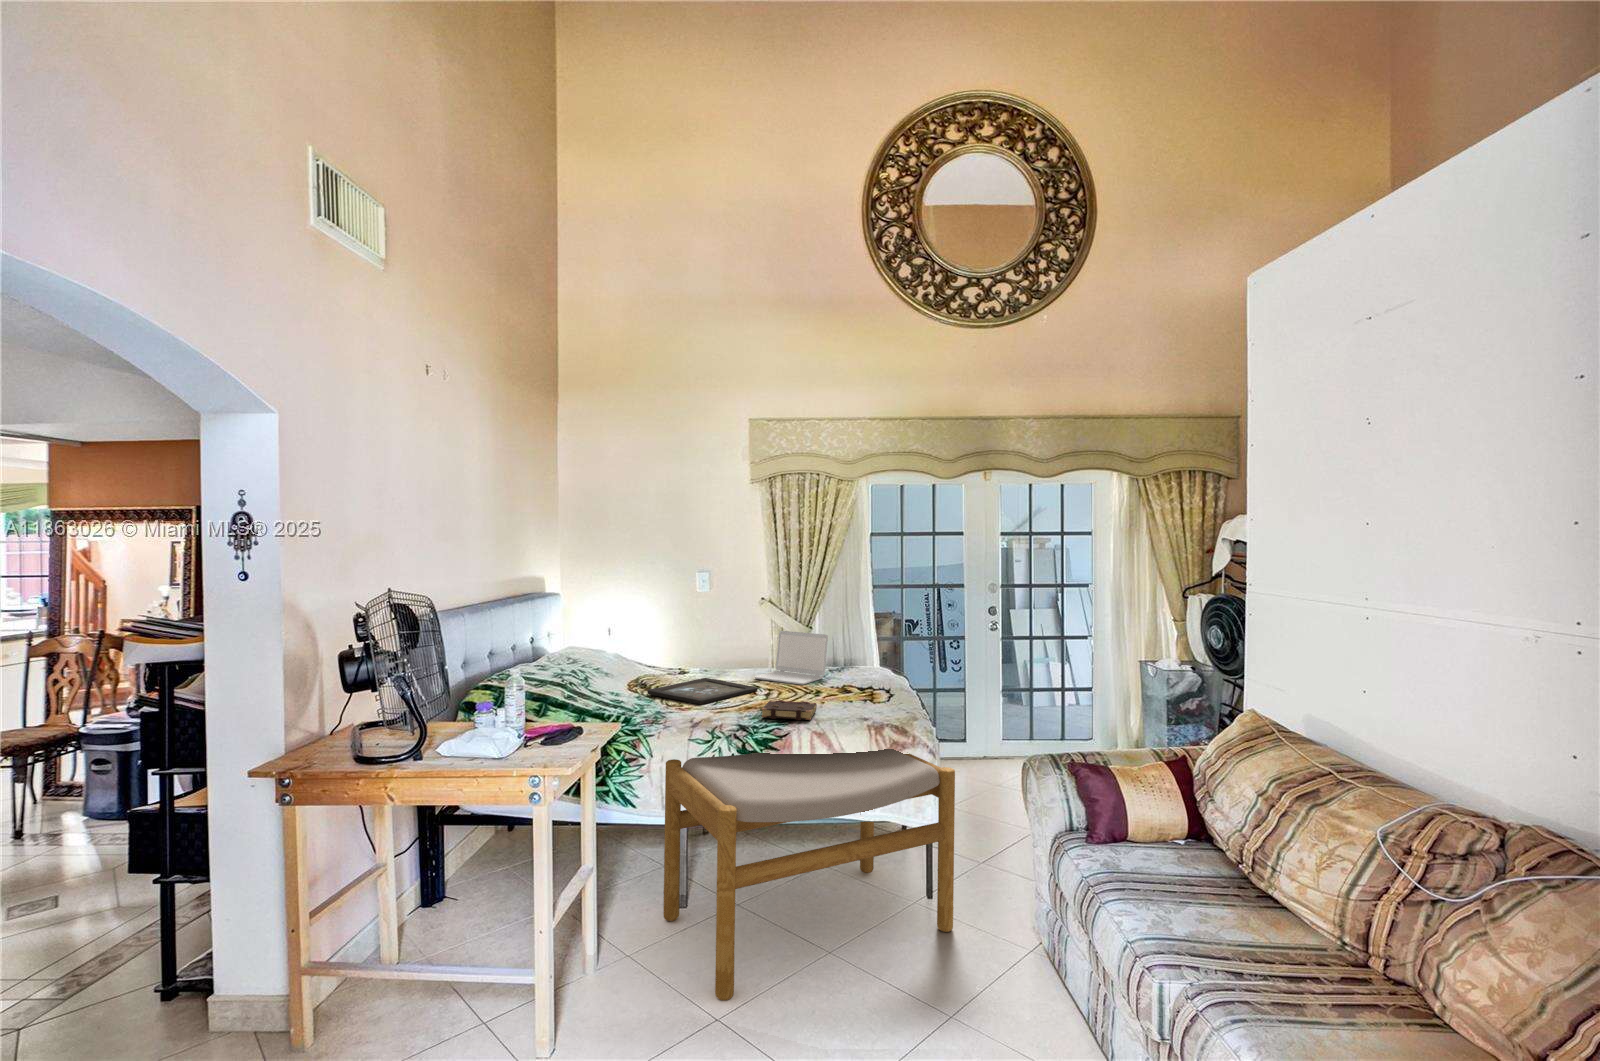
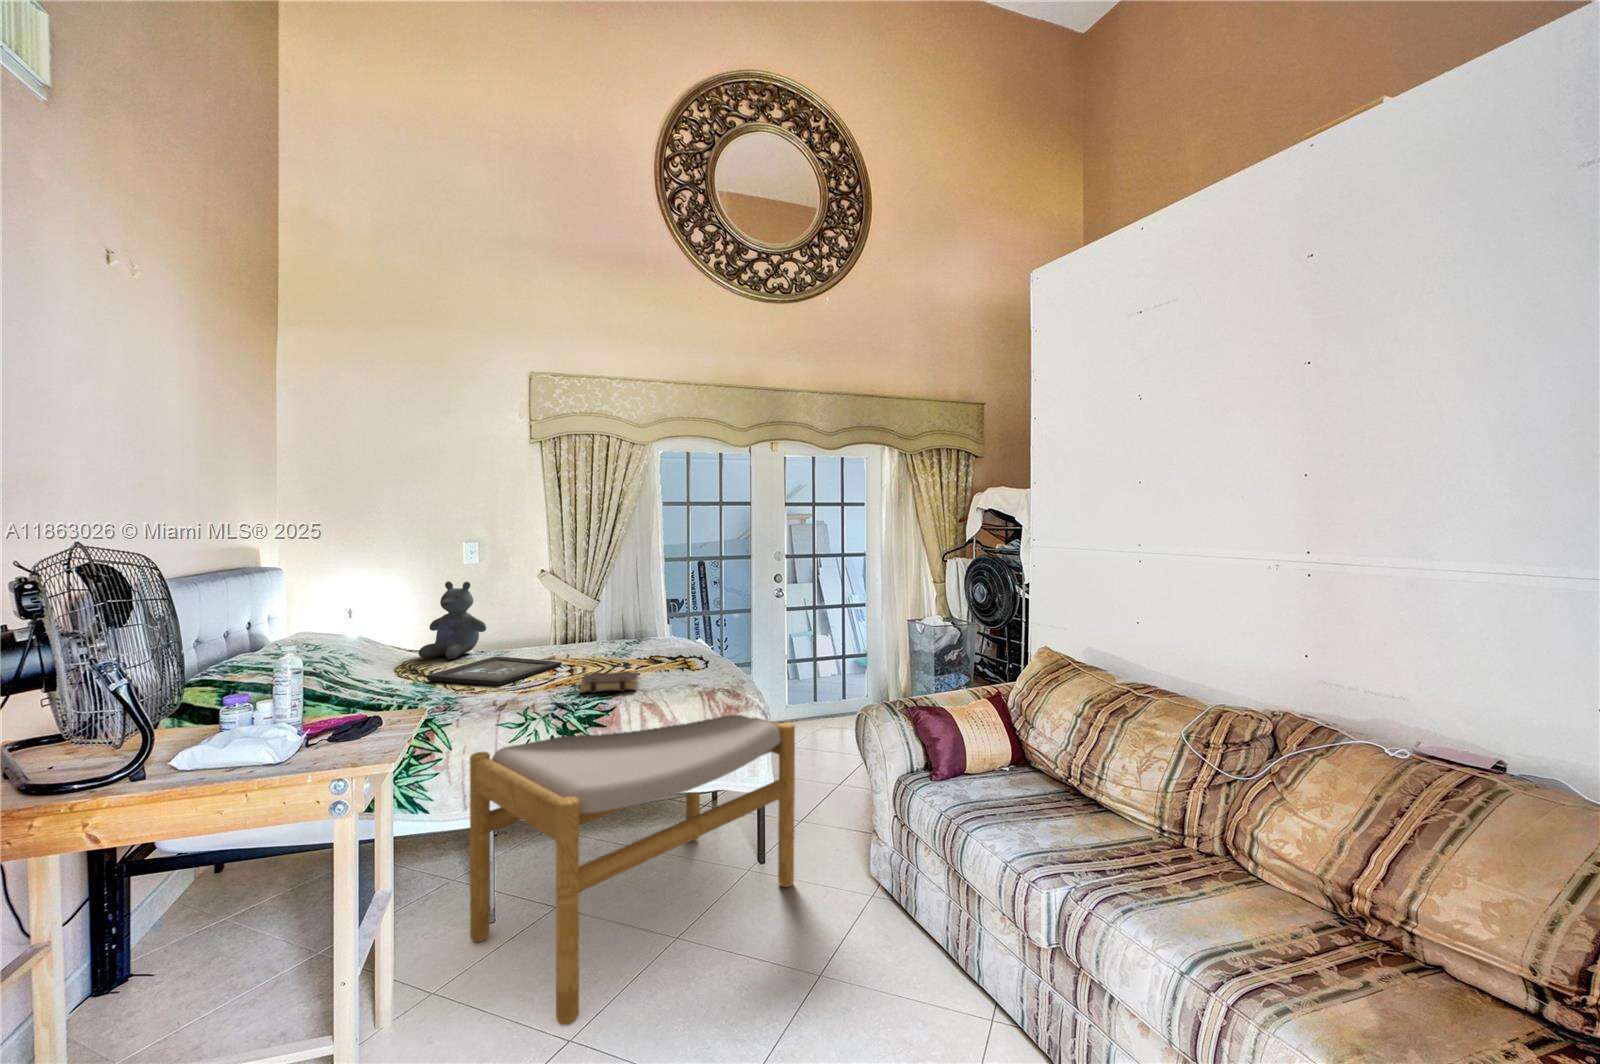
stuffed bear: none [647,608,701,677] -> present [419,581,486,659]
laptop: present [754,631,828,685] -> none [552,601,632,655]

